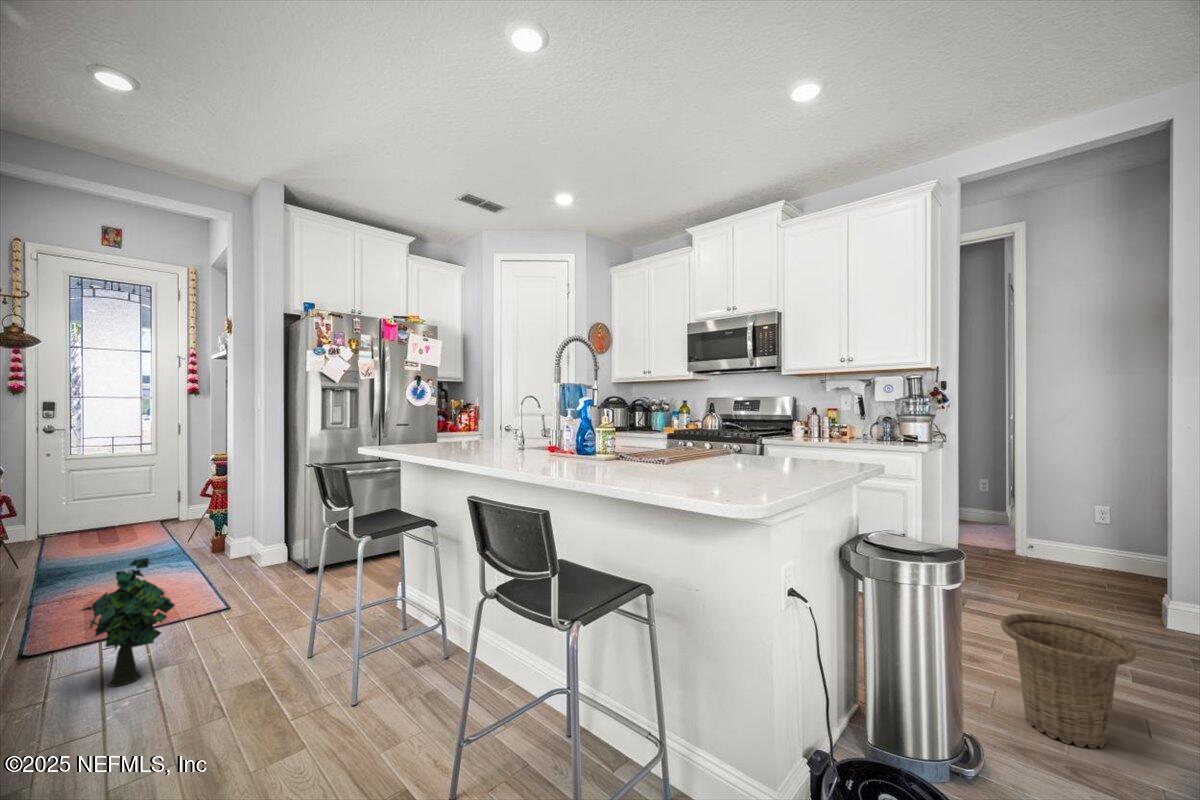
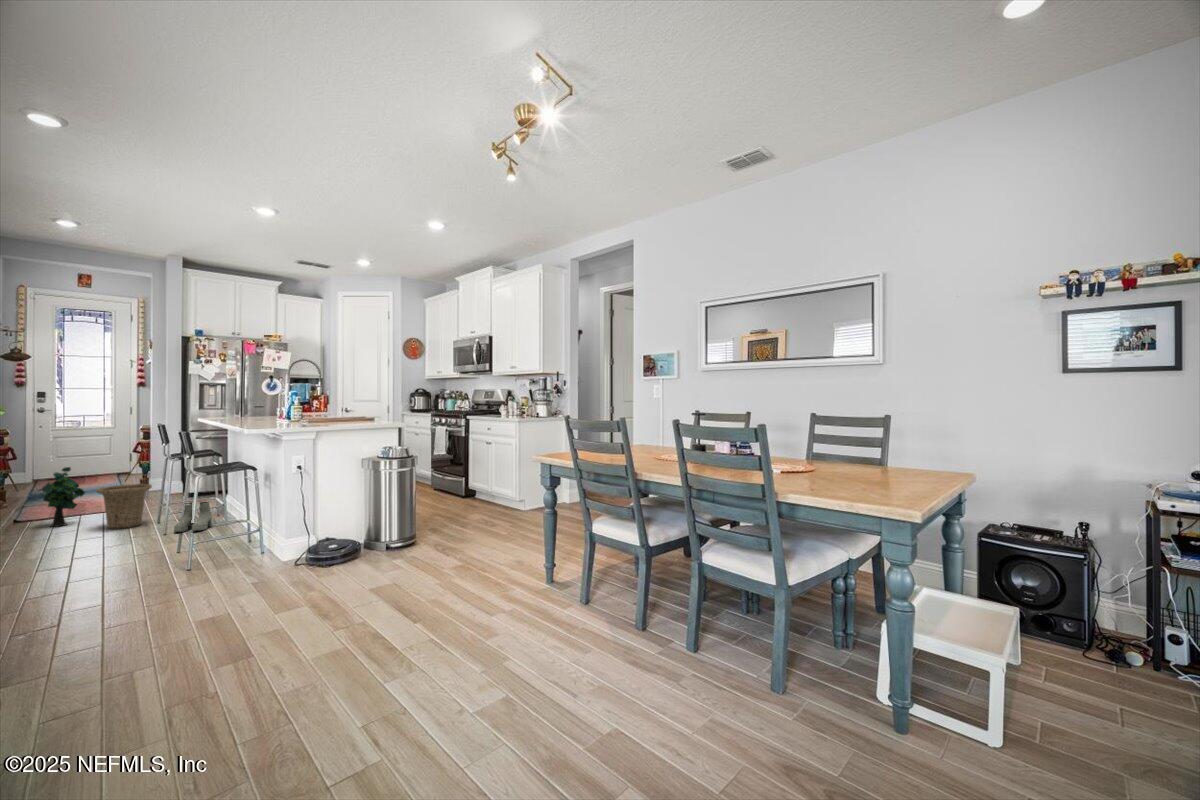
basket: present [1001,613,1136,748] -> present [97,484,152,529]
boots: none [385,623,440,702] -> present [174,502,212,532]

